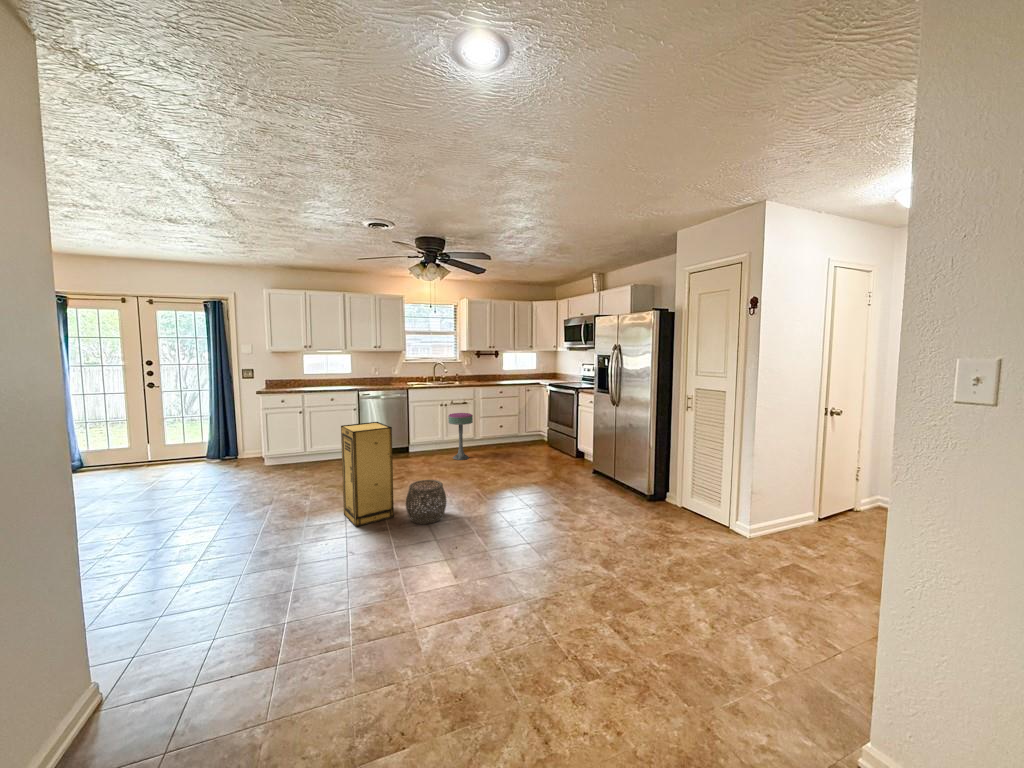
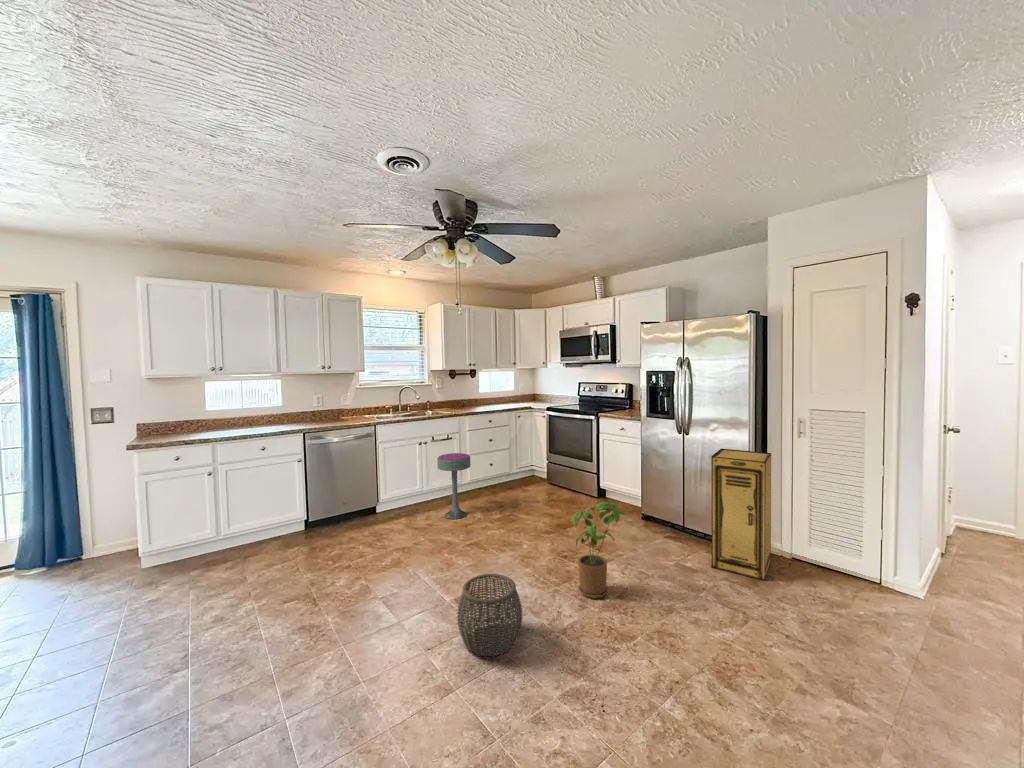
storage cabinet: present [341,422,394,527] -> present [711,449,771,580]
house plant: none [496,444,534,509] -> present [573,501,627,598]

